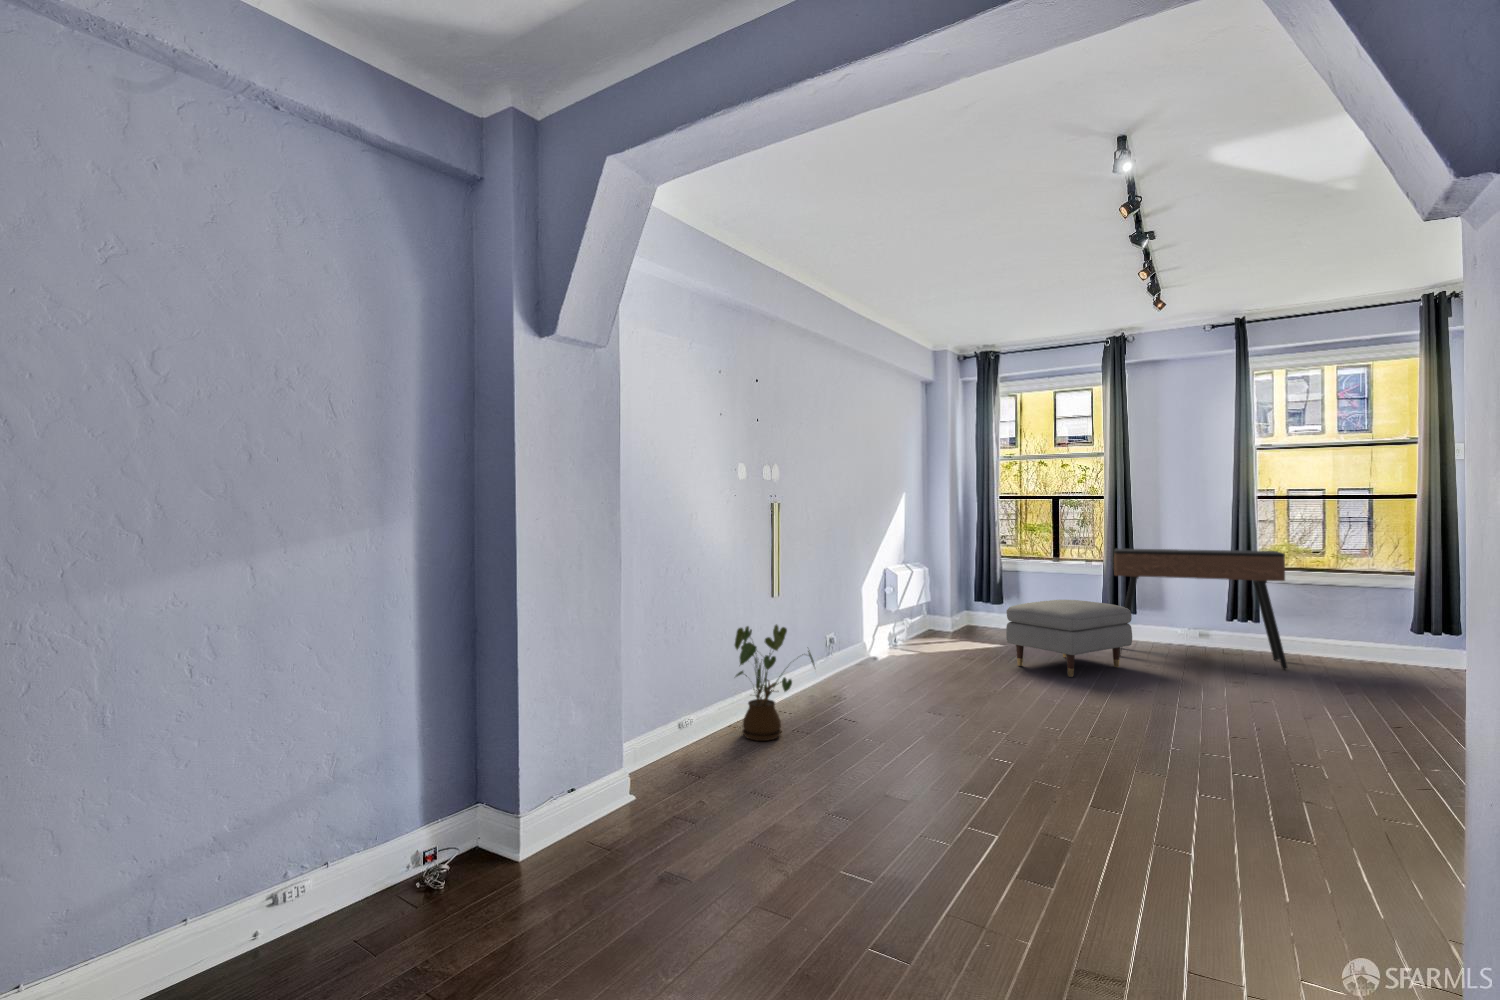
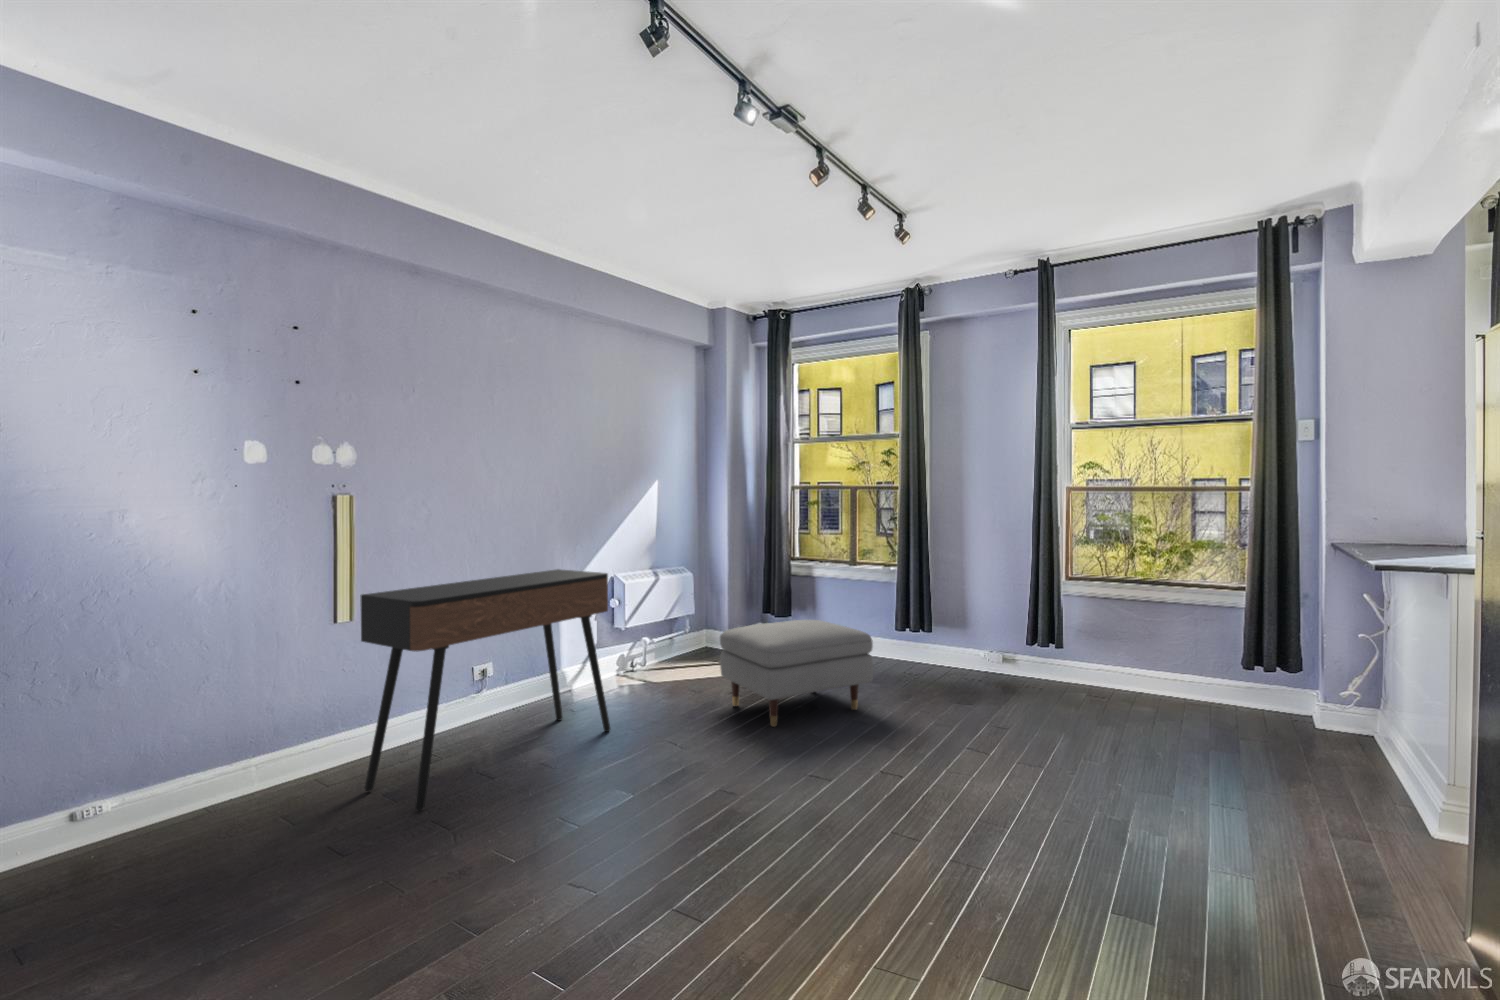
console table: present [1114,549,1288,670] -> present [360,569,610,811]
house plant: present [735,624,815,741] -> none [107,678,258,855]

